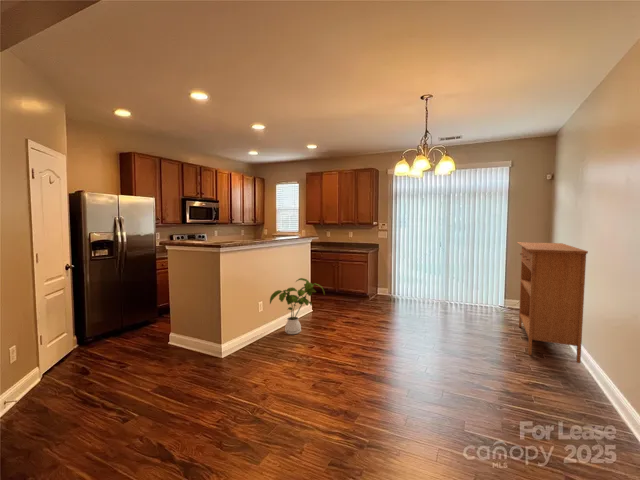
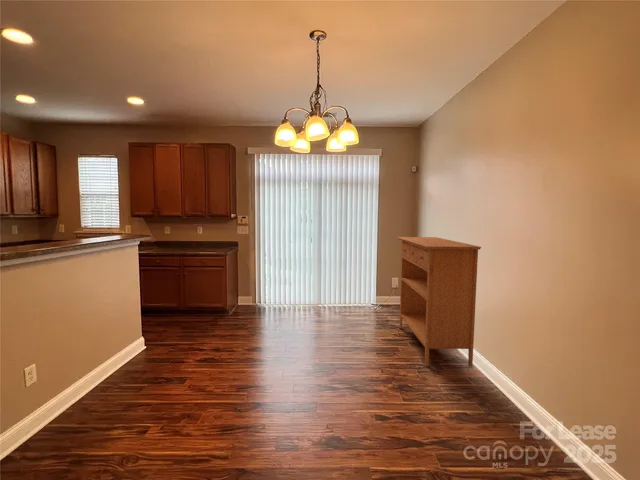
house plant: present [270,278,325,334] -> none [53,307,165,406]

